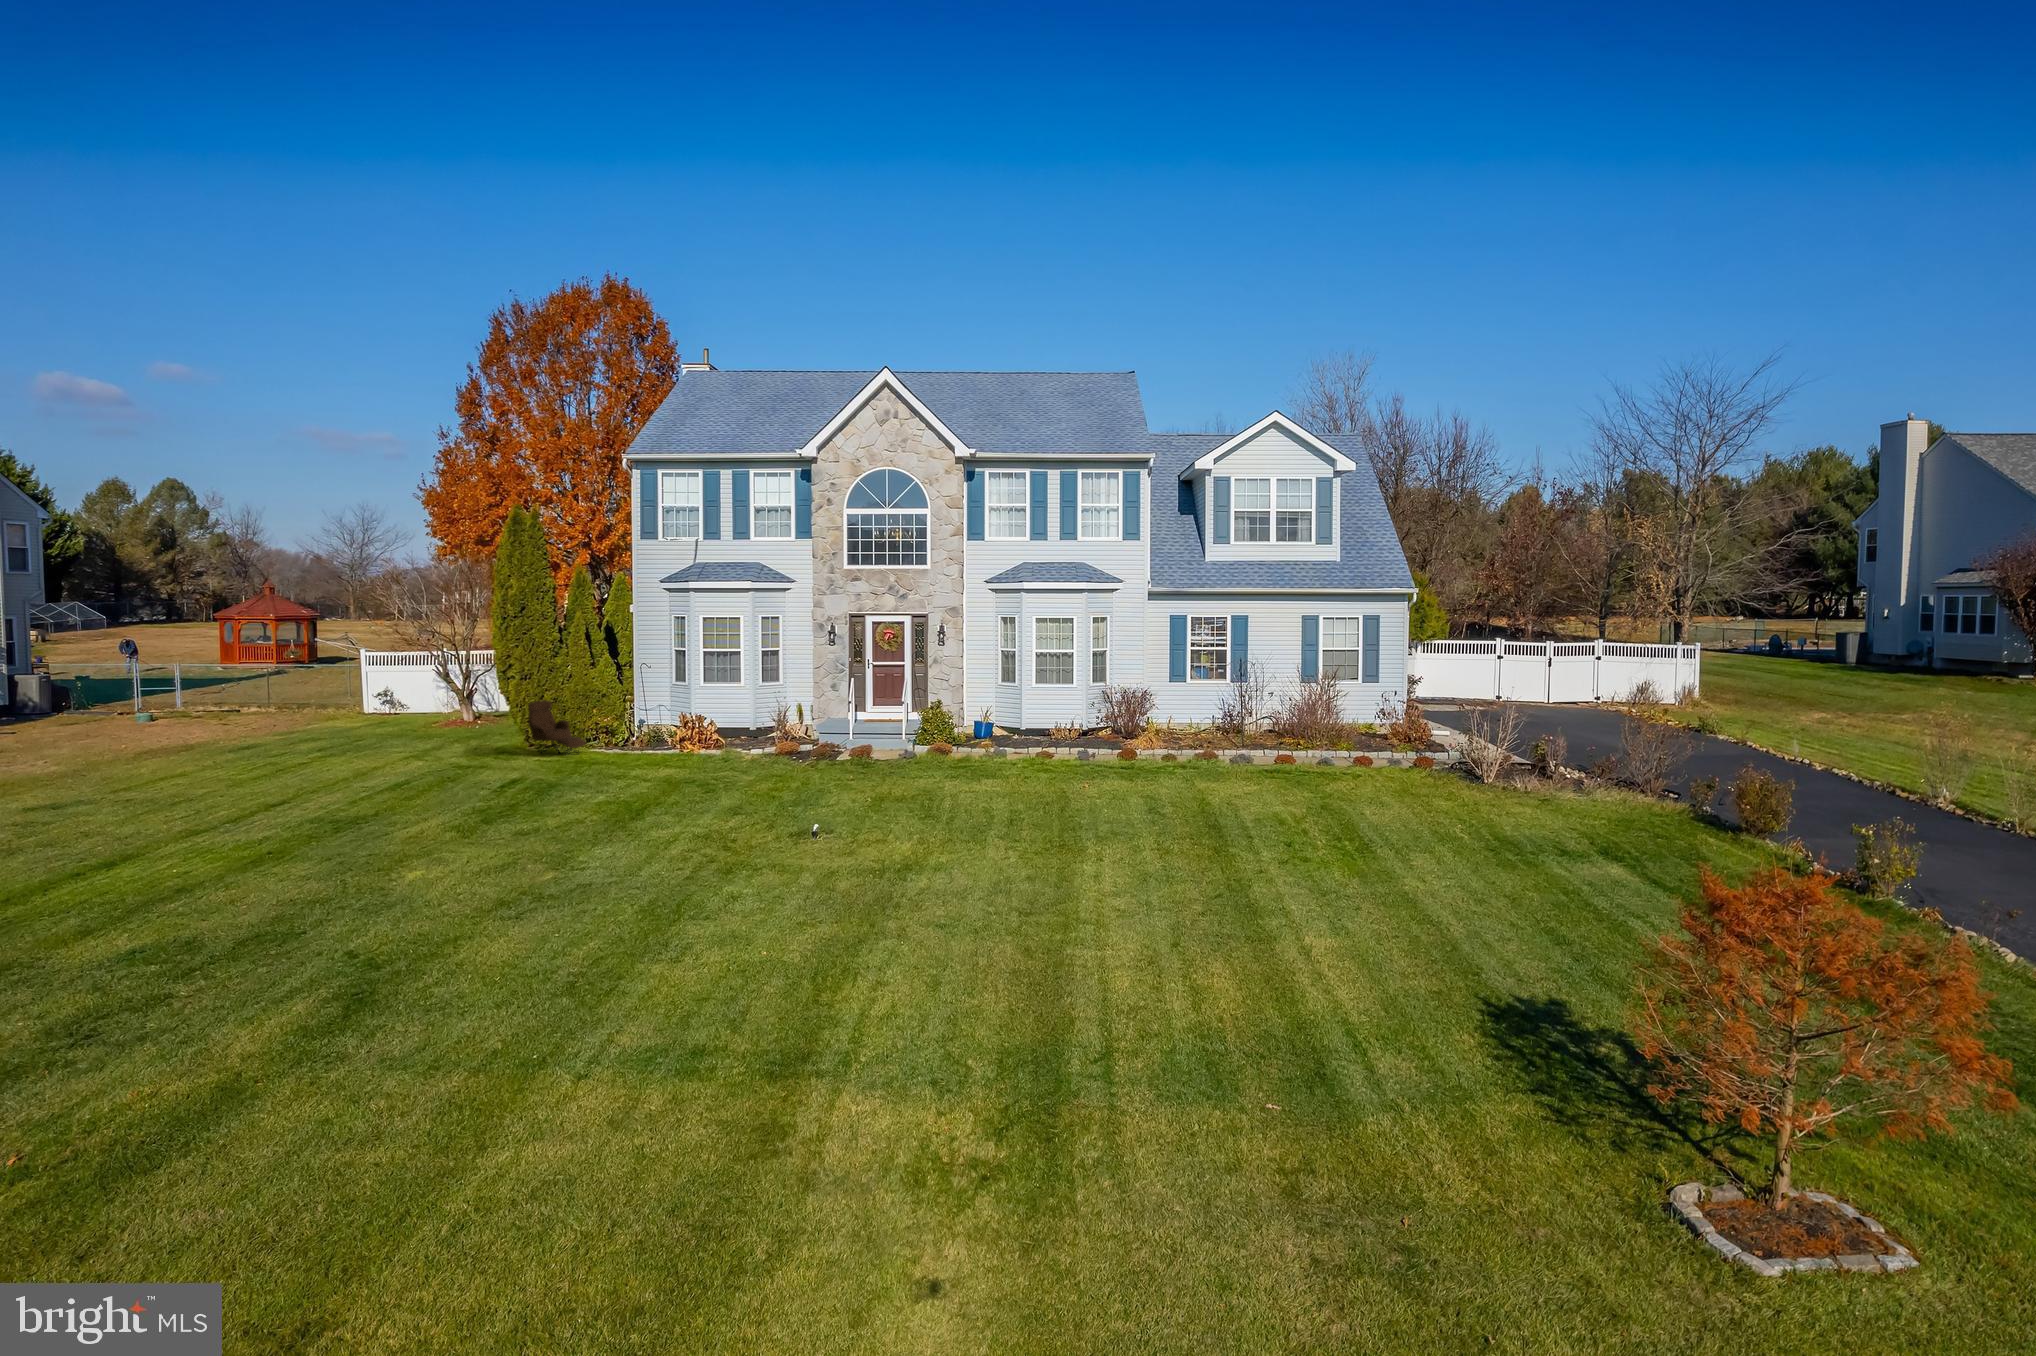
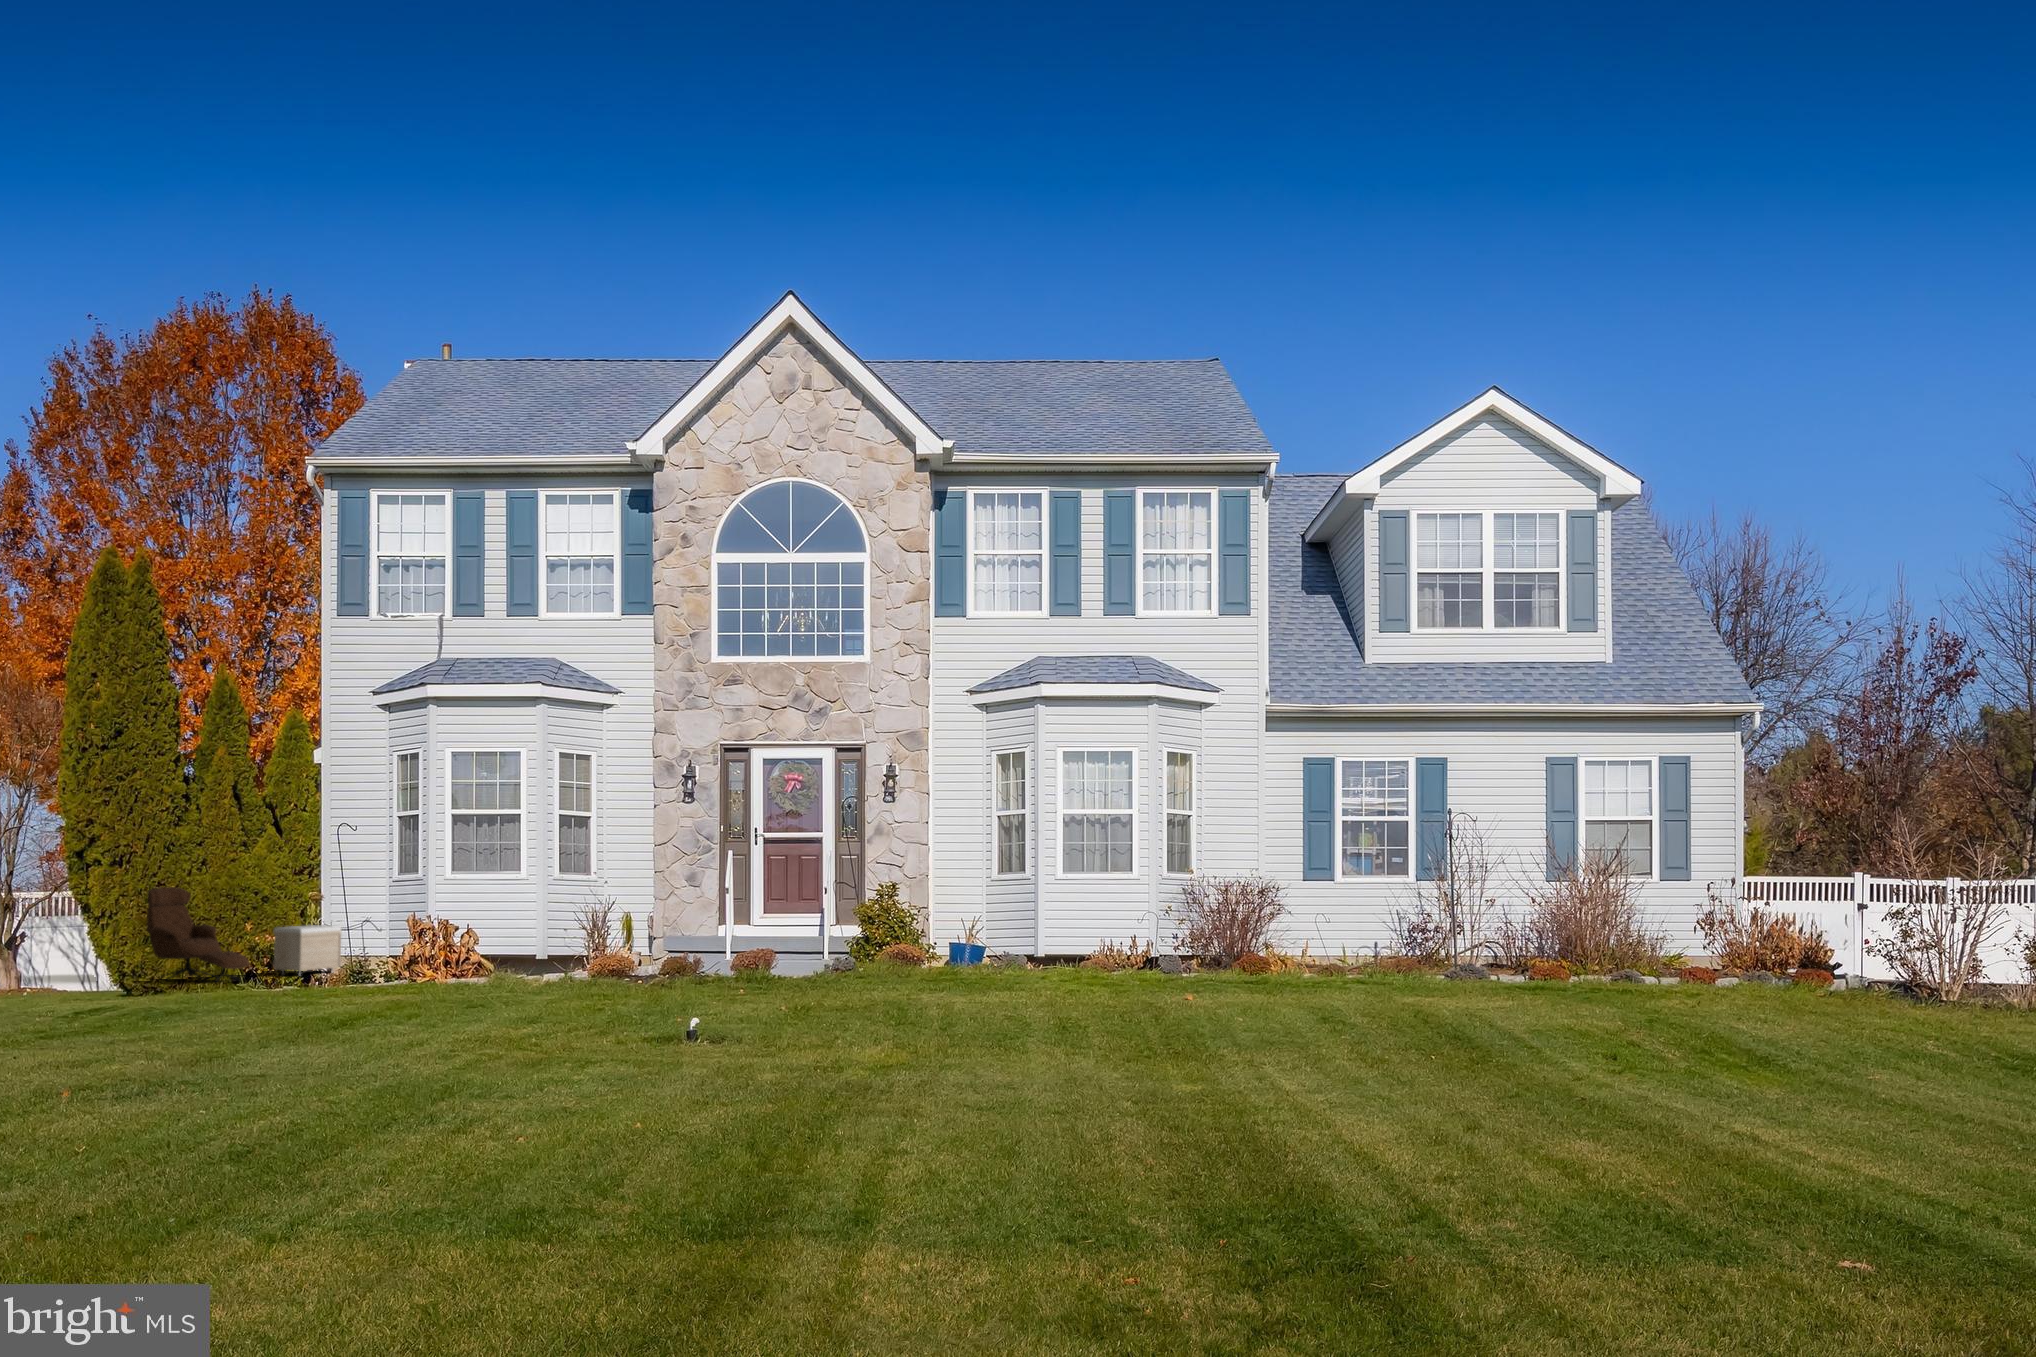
storage bench: none [602,717,641,747] -> present [274,925,342,974]

